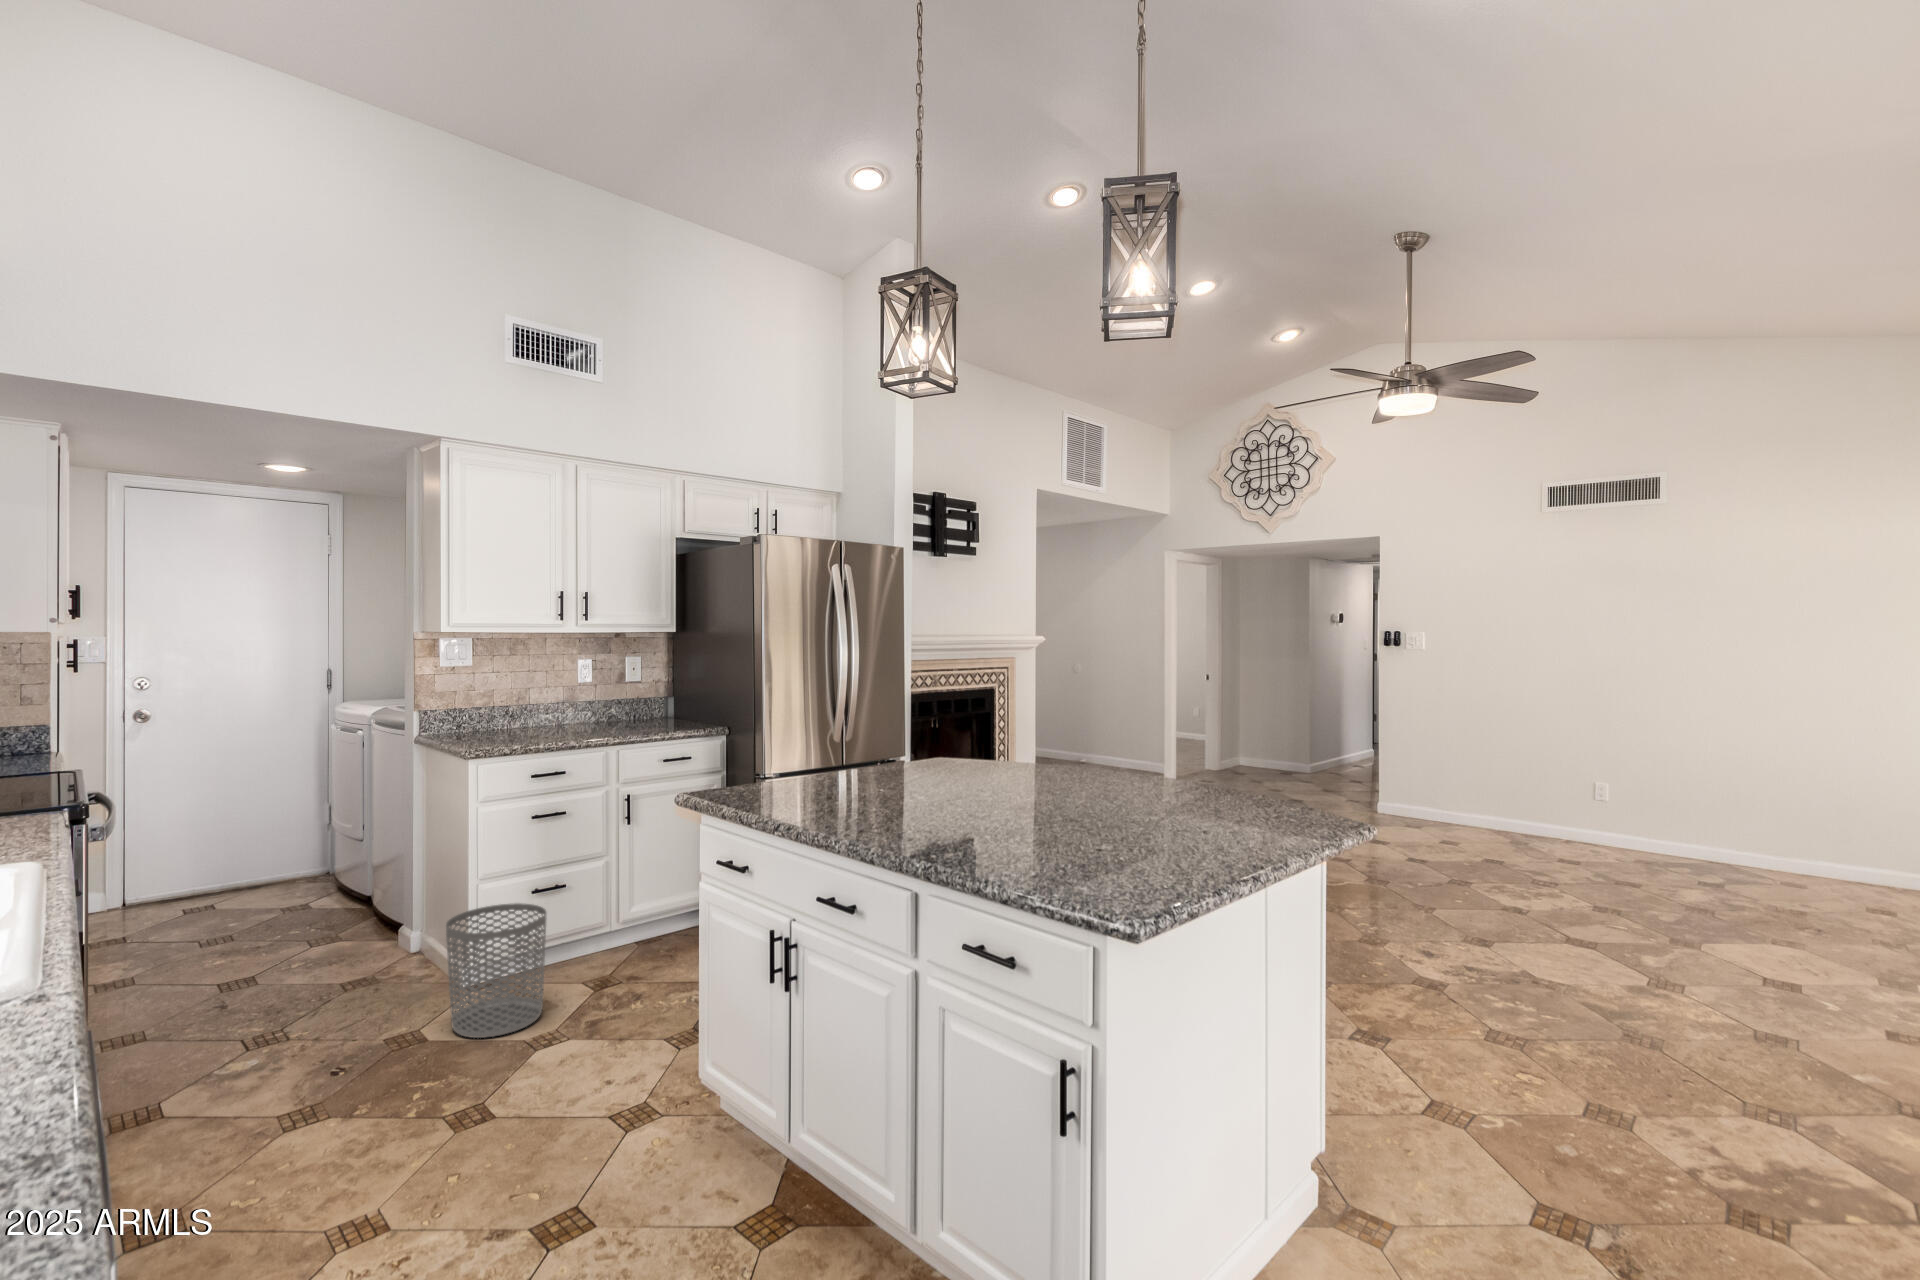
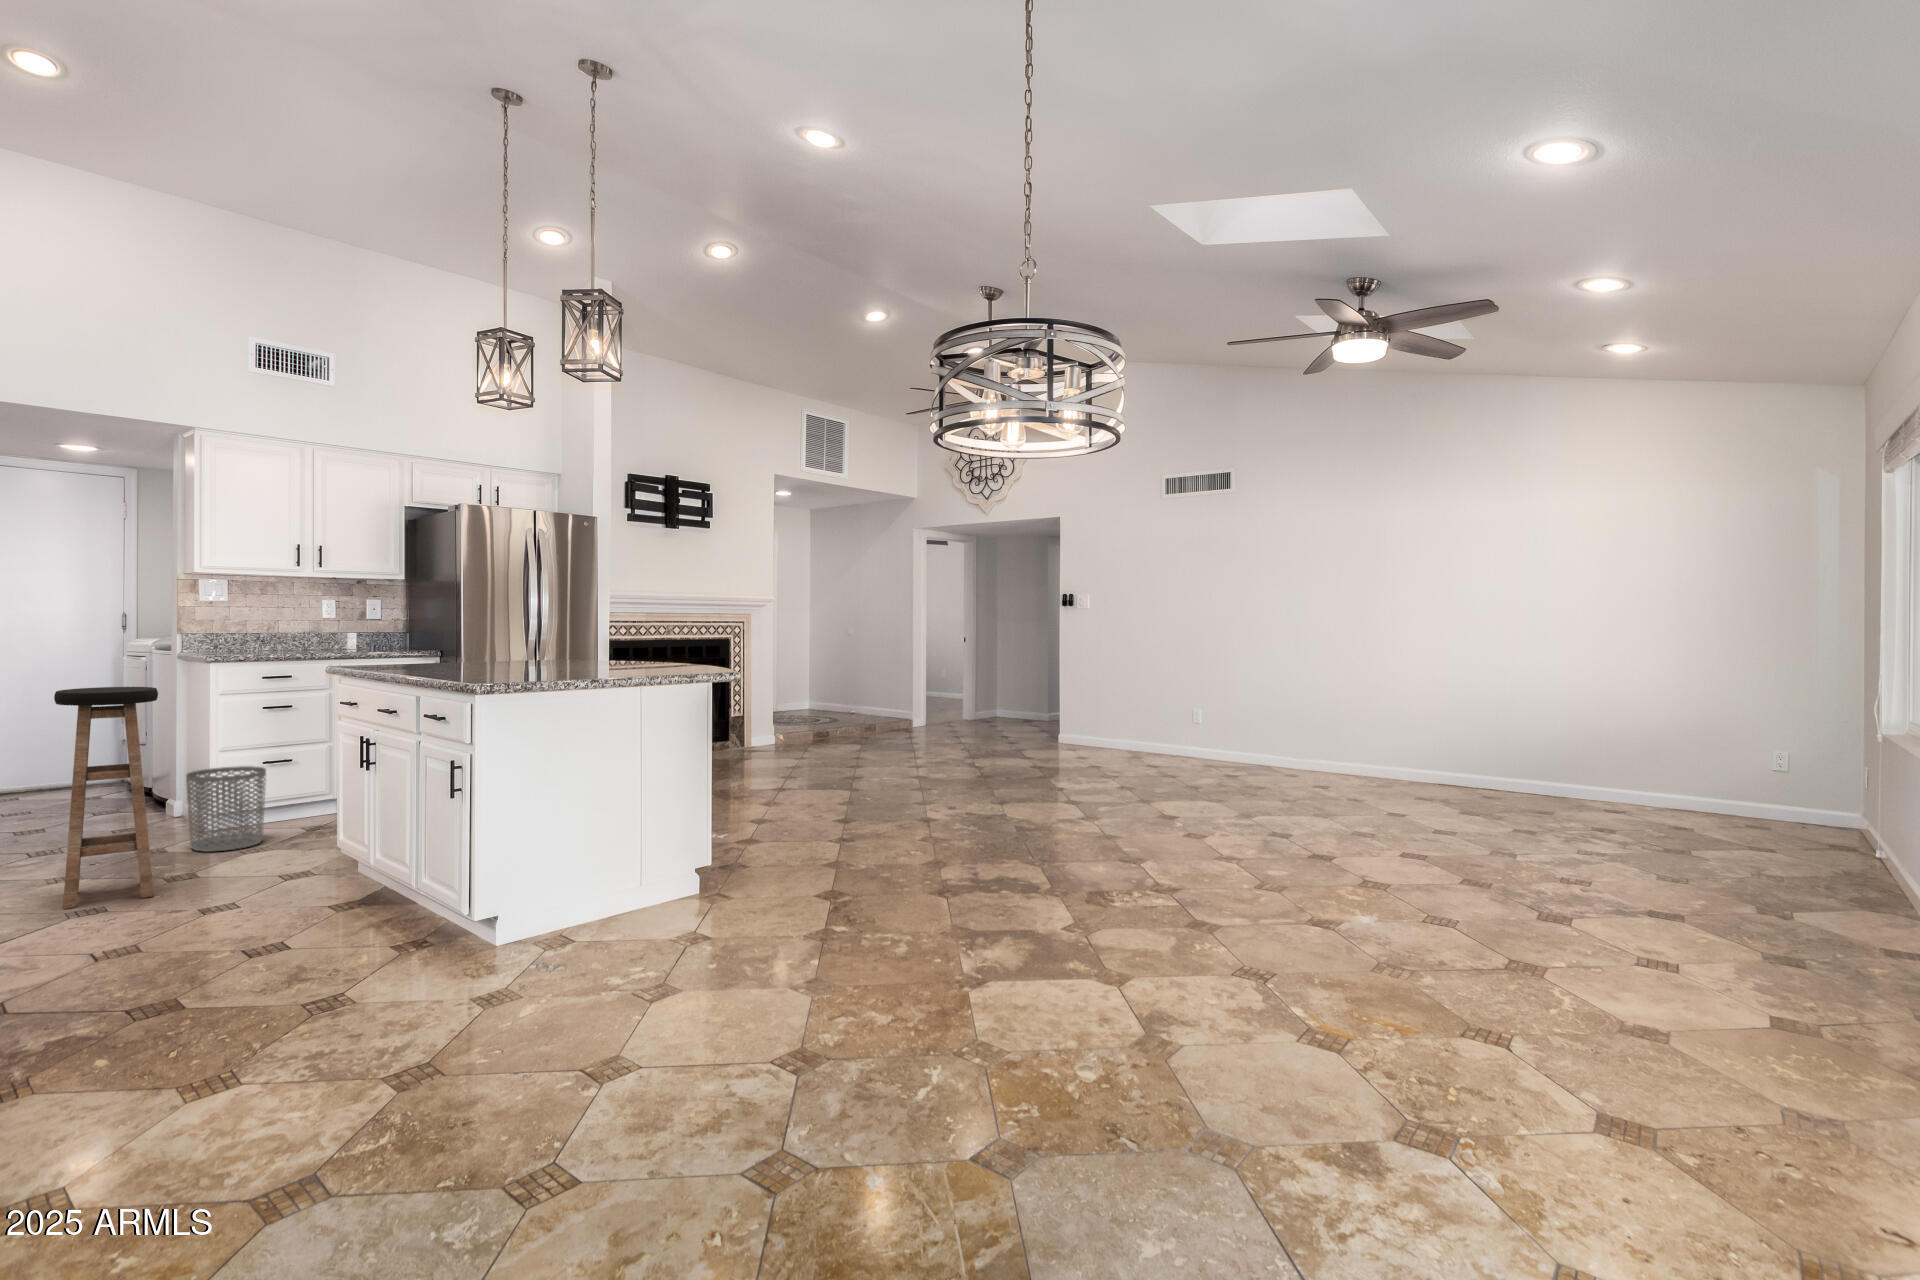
bar stool: none [289,828,436,1210] -> present [54,687,158,909]

